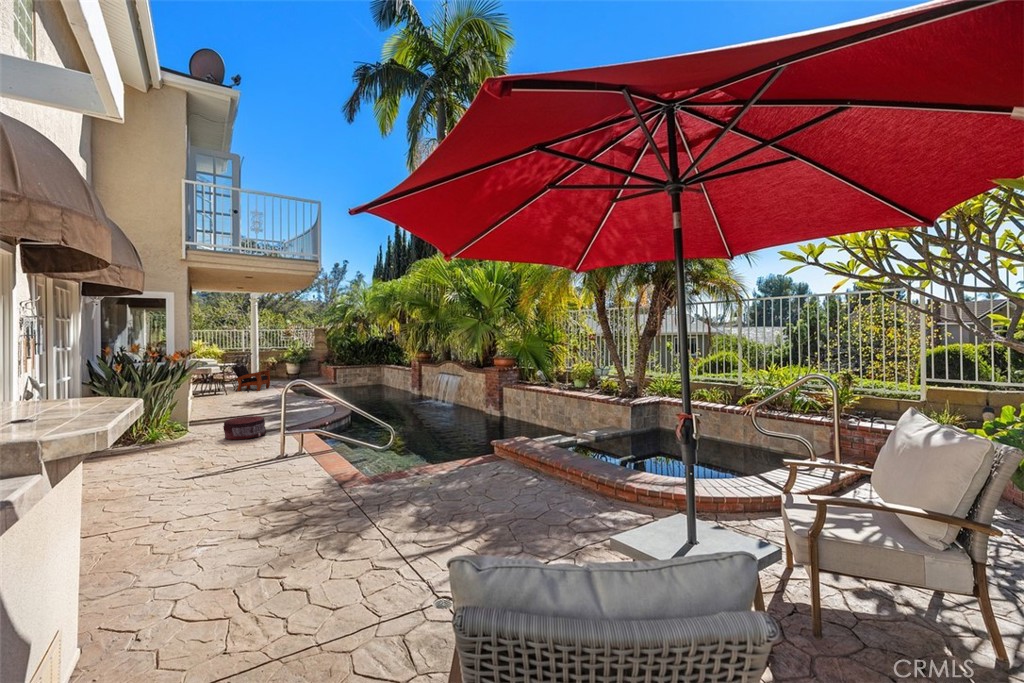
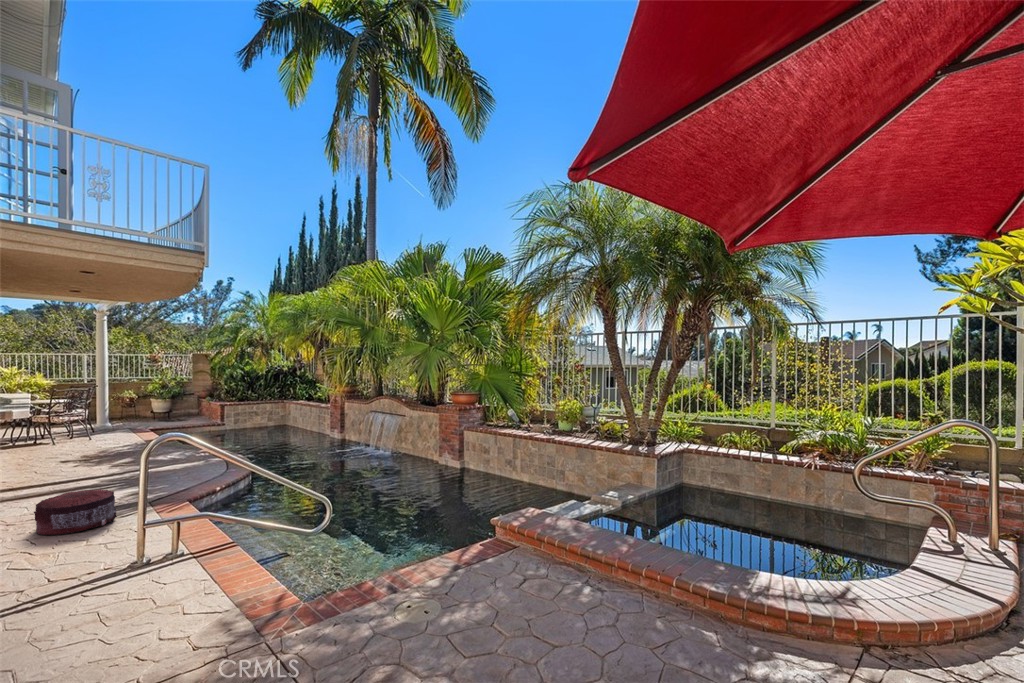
armchair: present [233,365,270,391] -> none [66,402,127,440]

